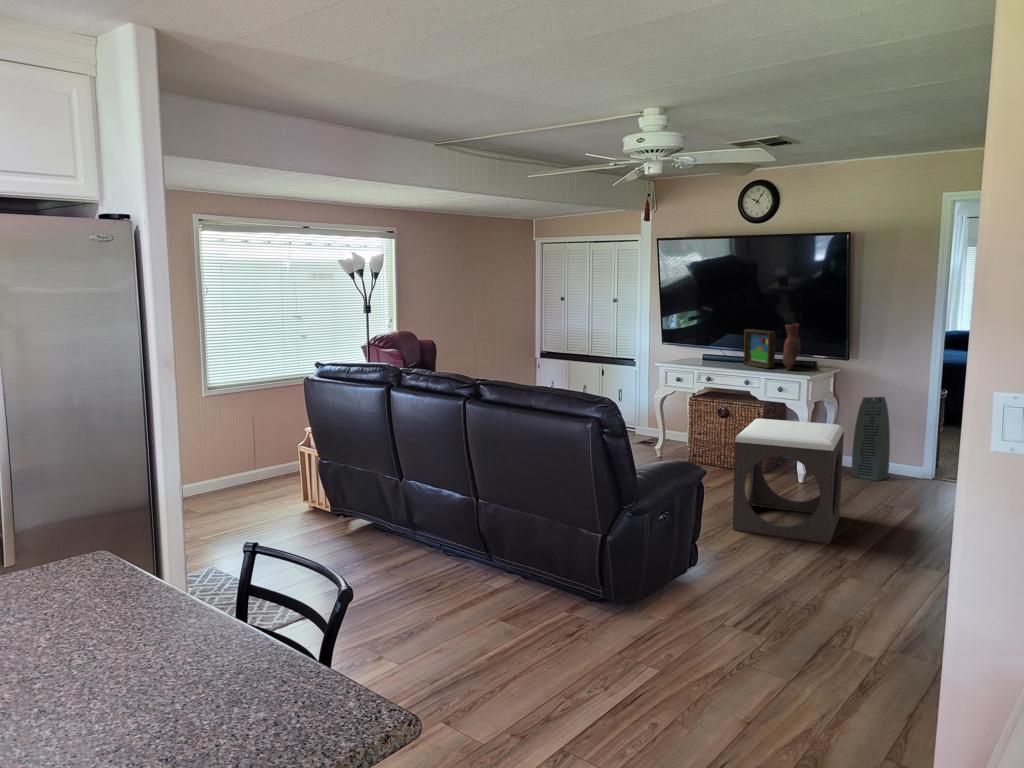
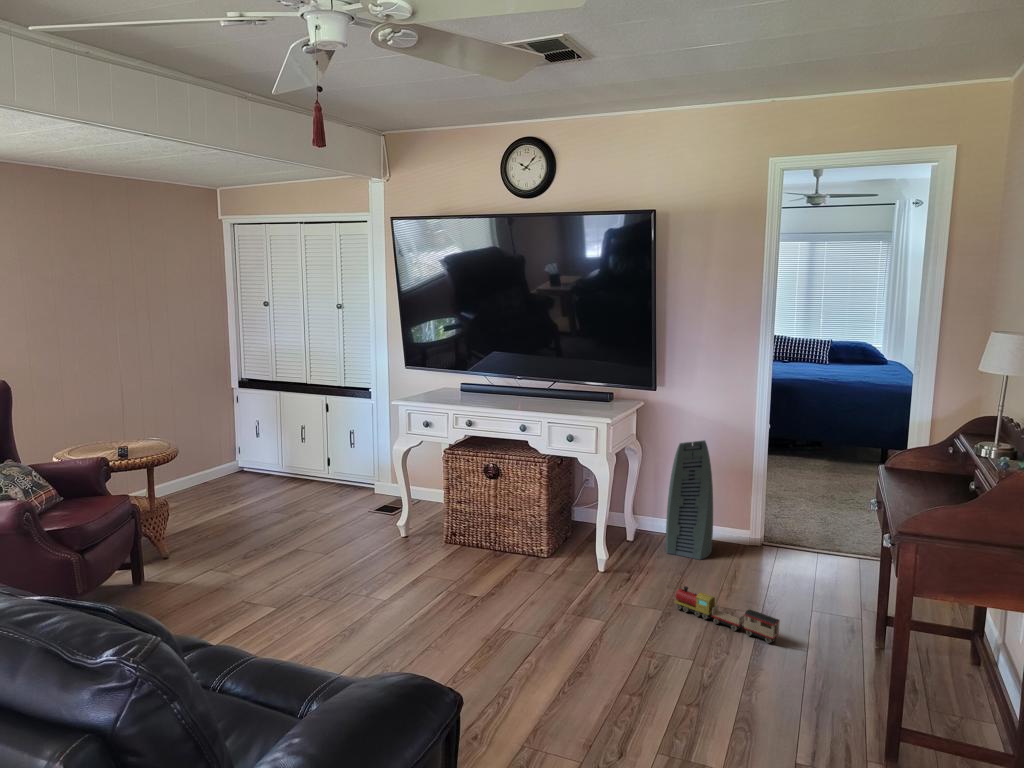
vase: present [783,324,801,370] -> none [572,340,596,408]
picture frame: present [744,329,775,368] -> none [517,348,561,406]
footstool: present [733,419,844,544] -> none [510,501,678,731]
toy train: none [847,486,918,519] -> present [674,586,780,643]

